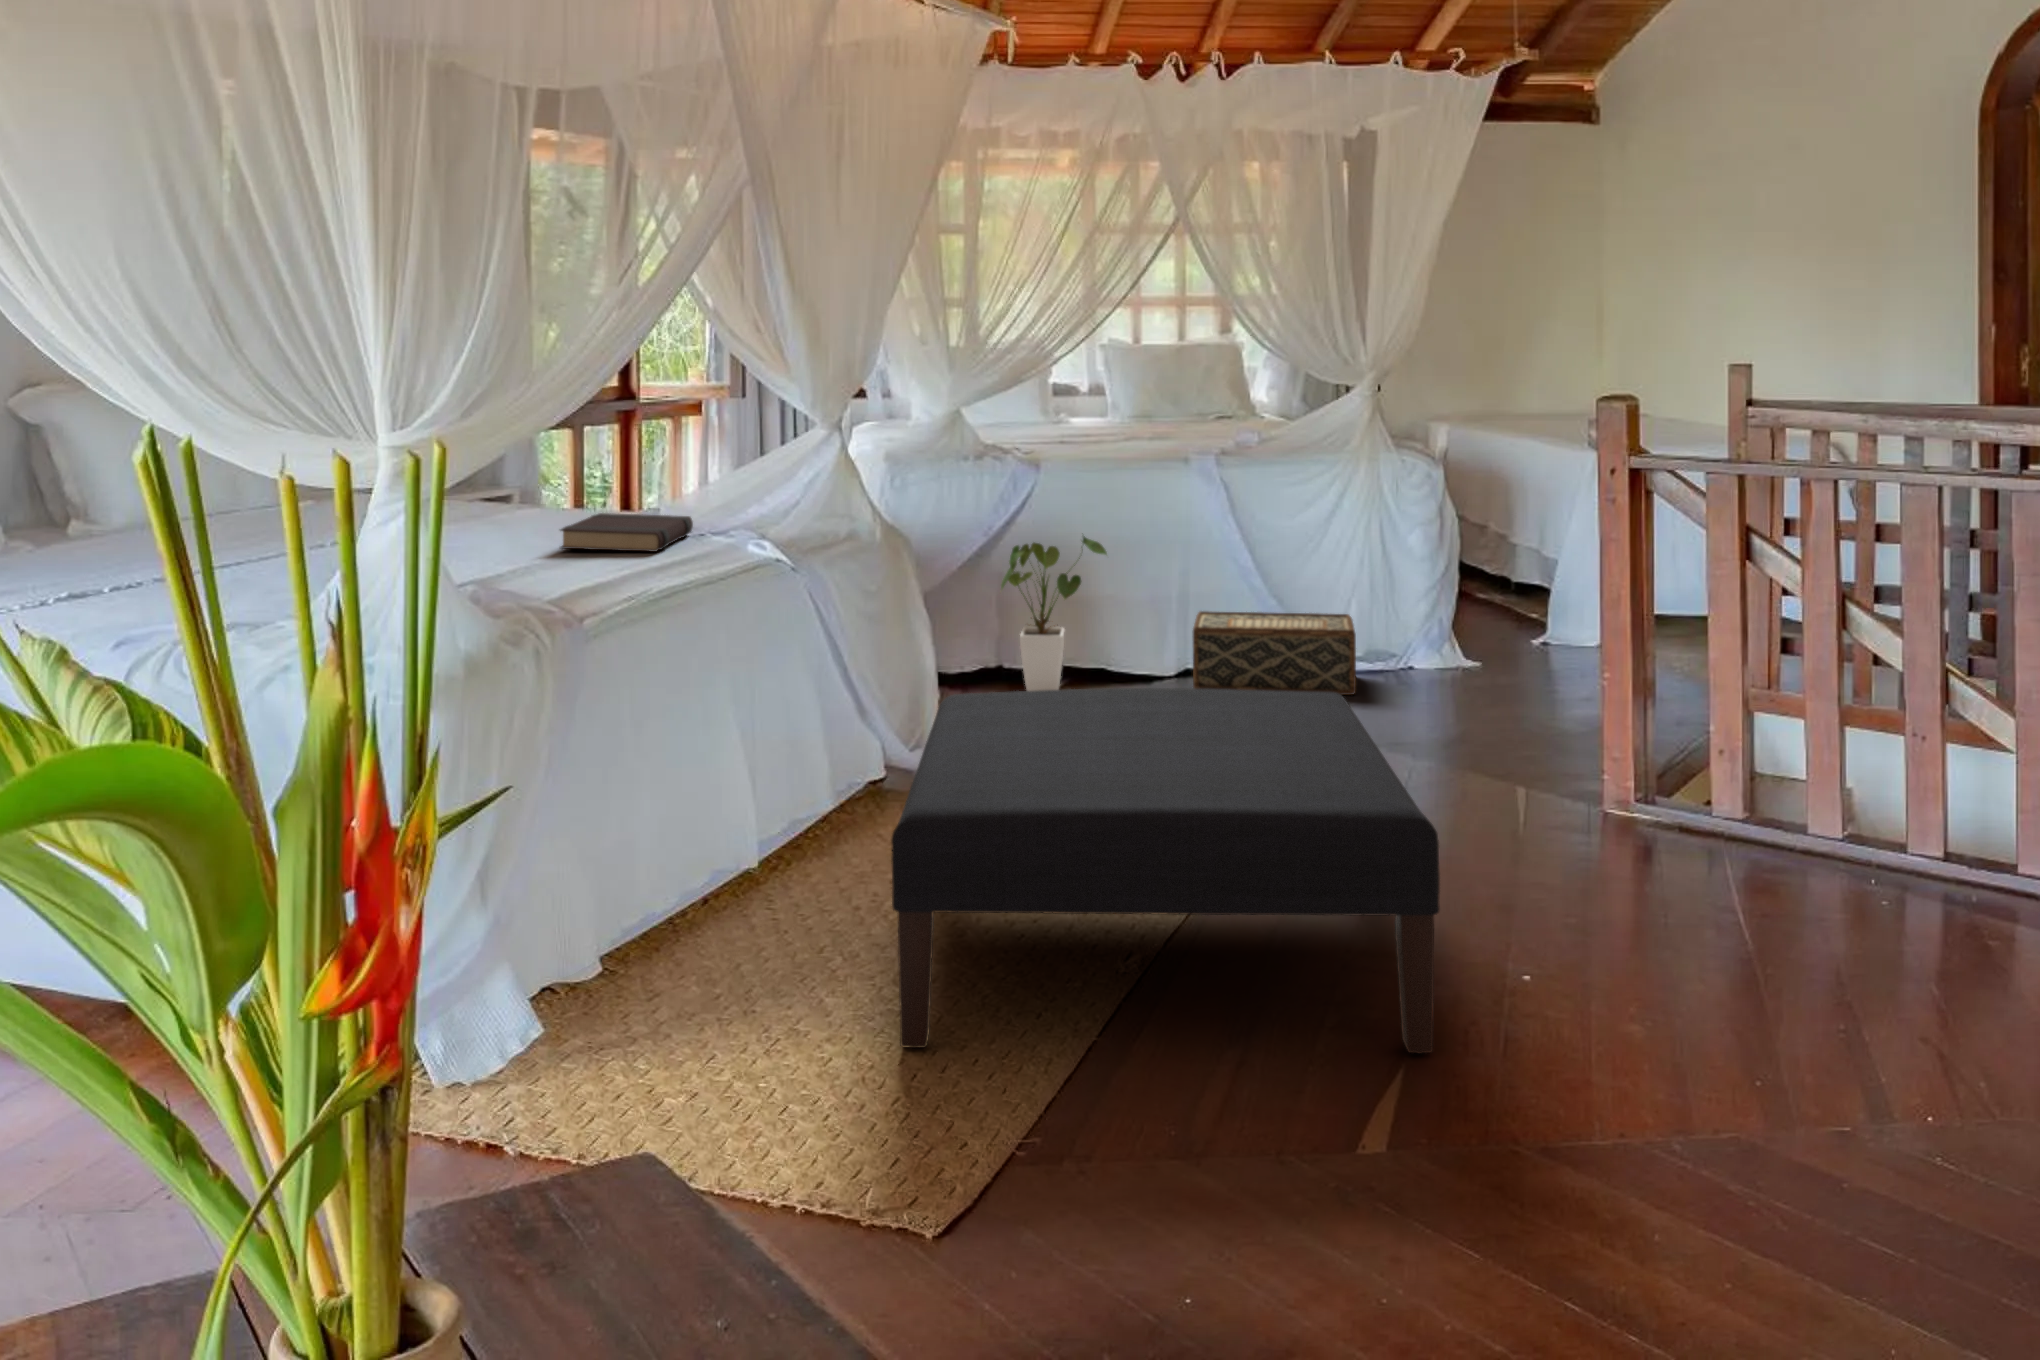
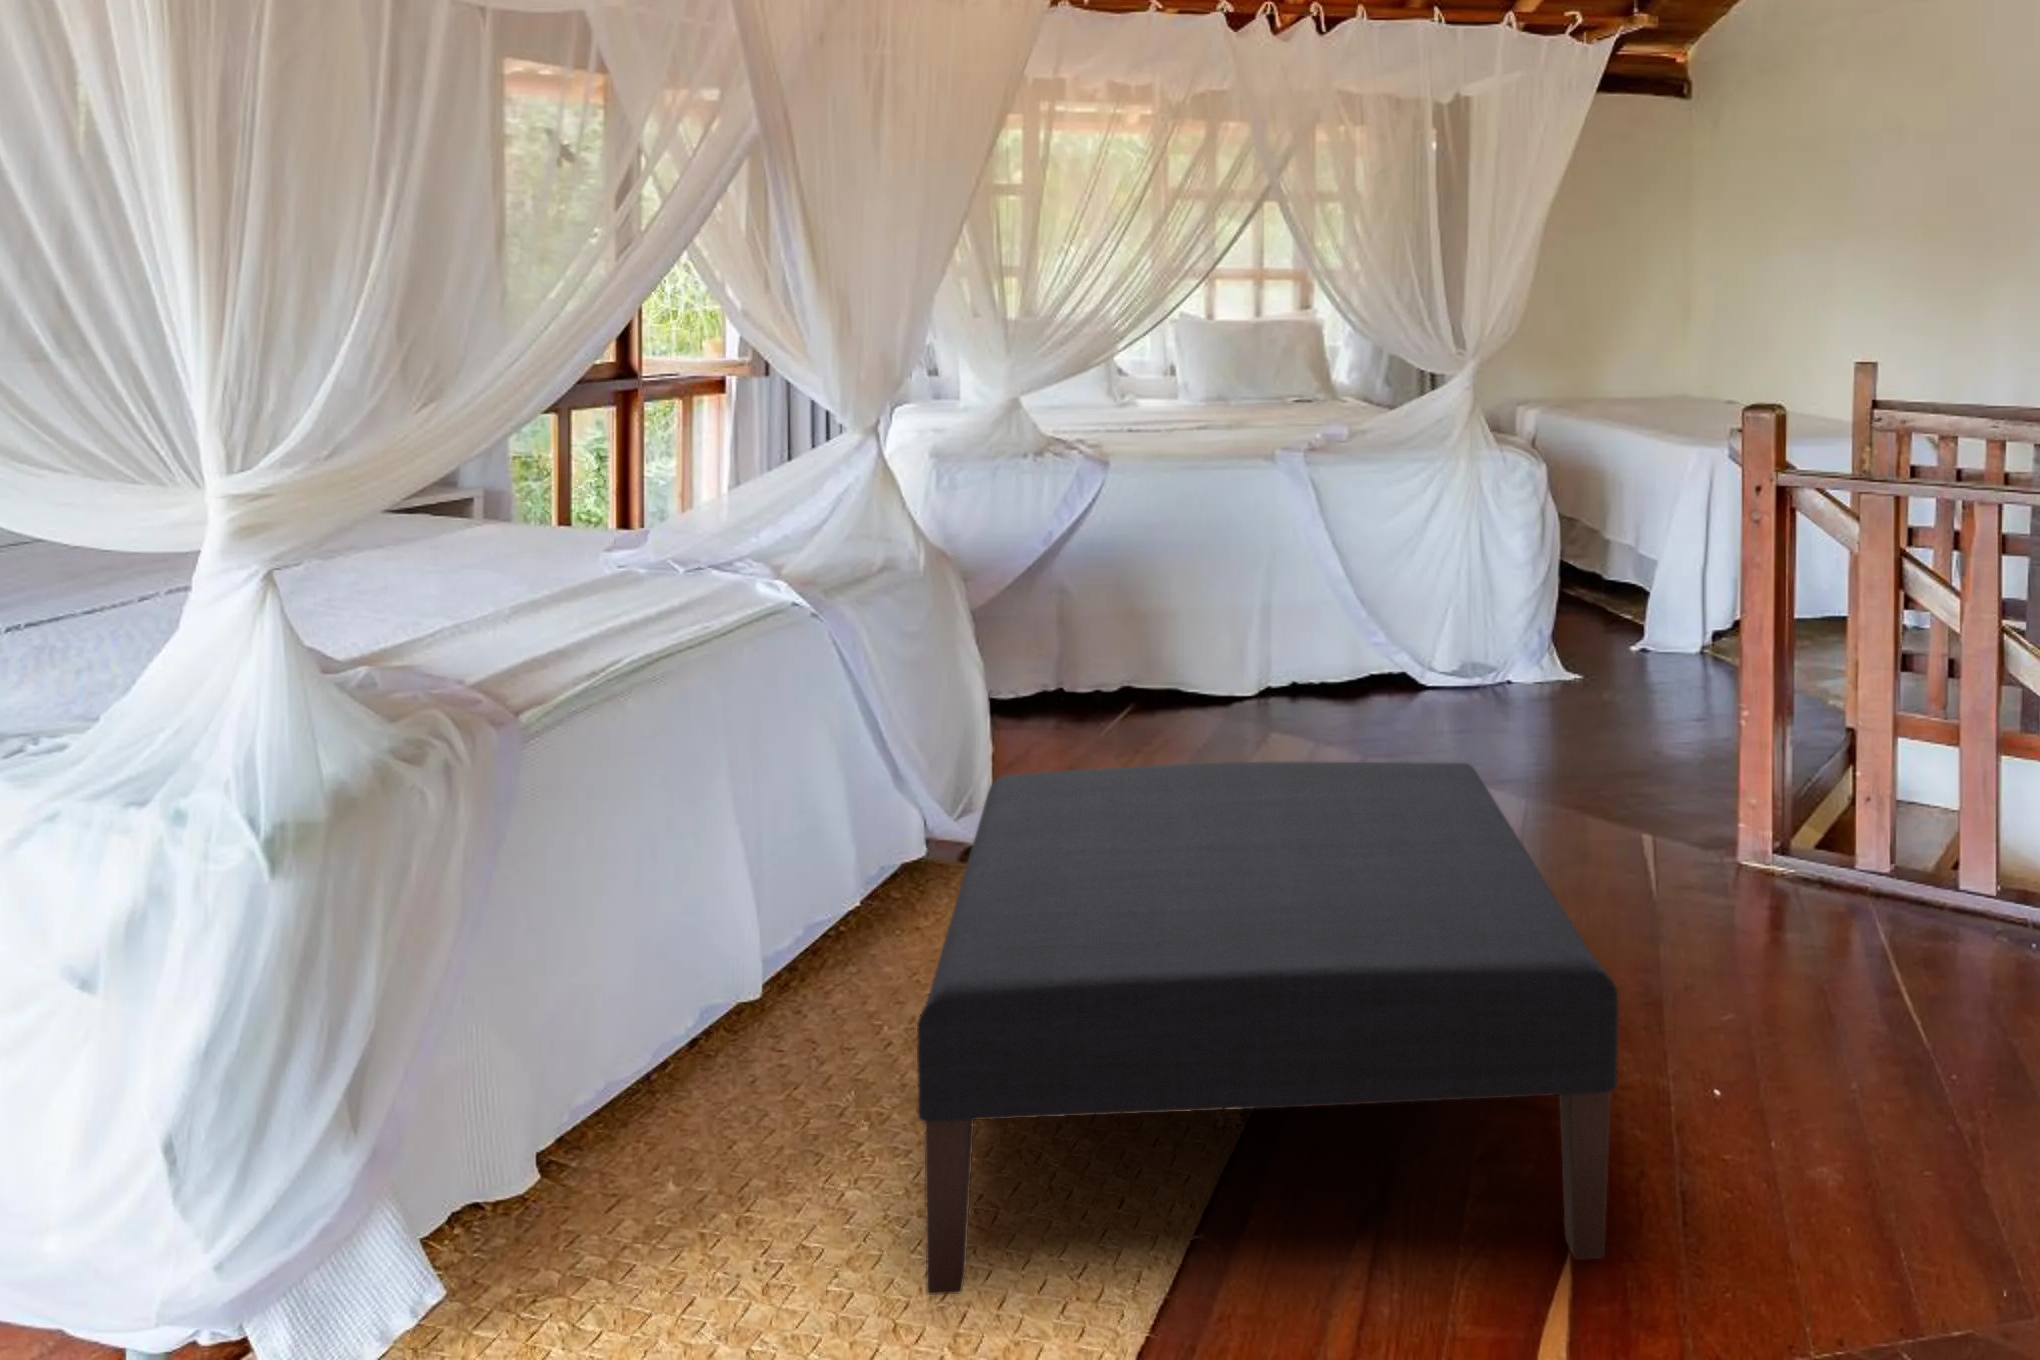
book: present [560,513,693,552] -> none [493,545,680,603]
house plant: present [1001,536,1107,691] -> none [1065,539,1189,725]
woven basket: present [1193,611,1356,695] -> none [1281,623,1460,717]

